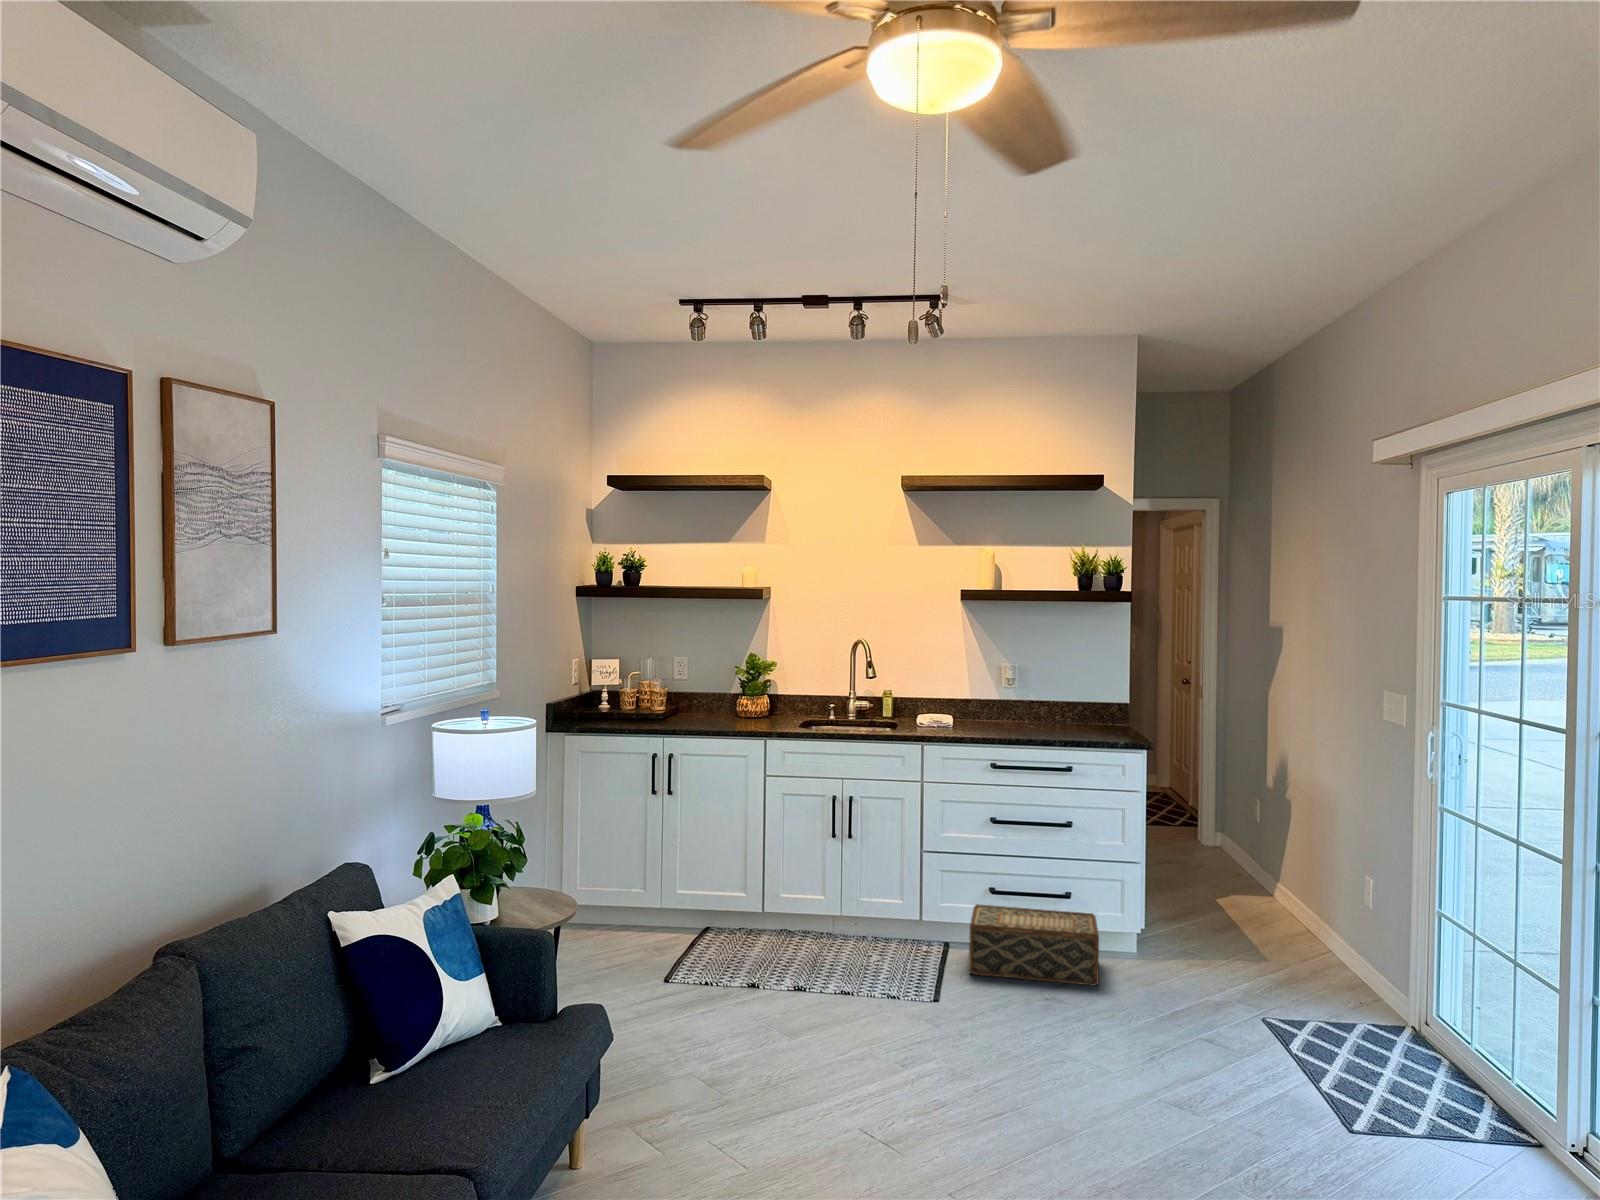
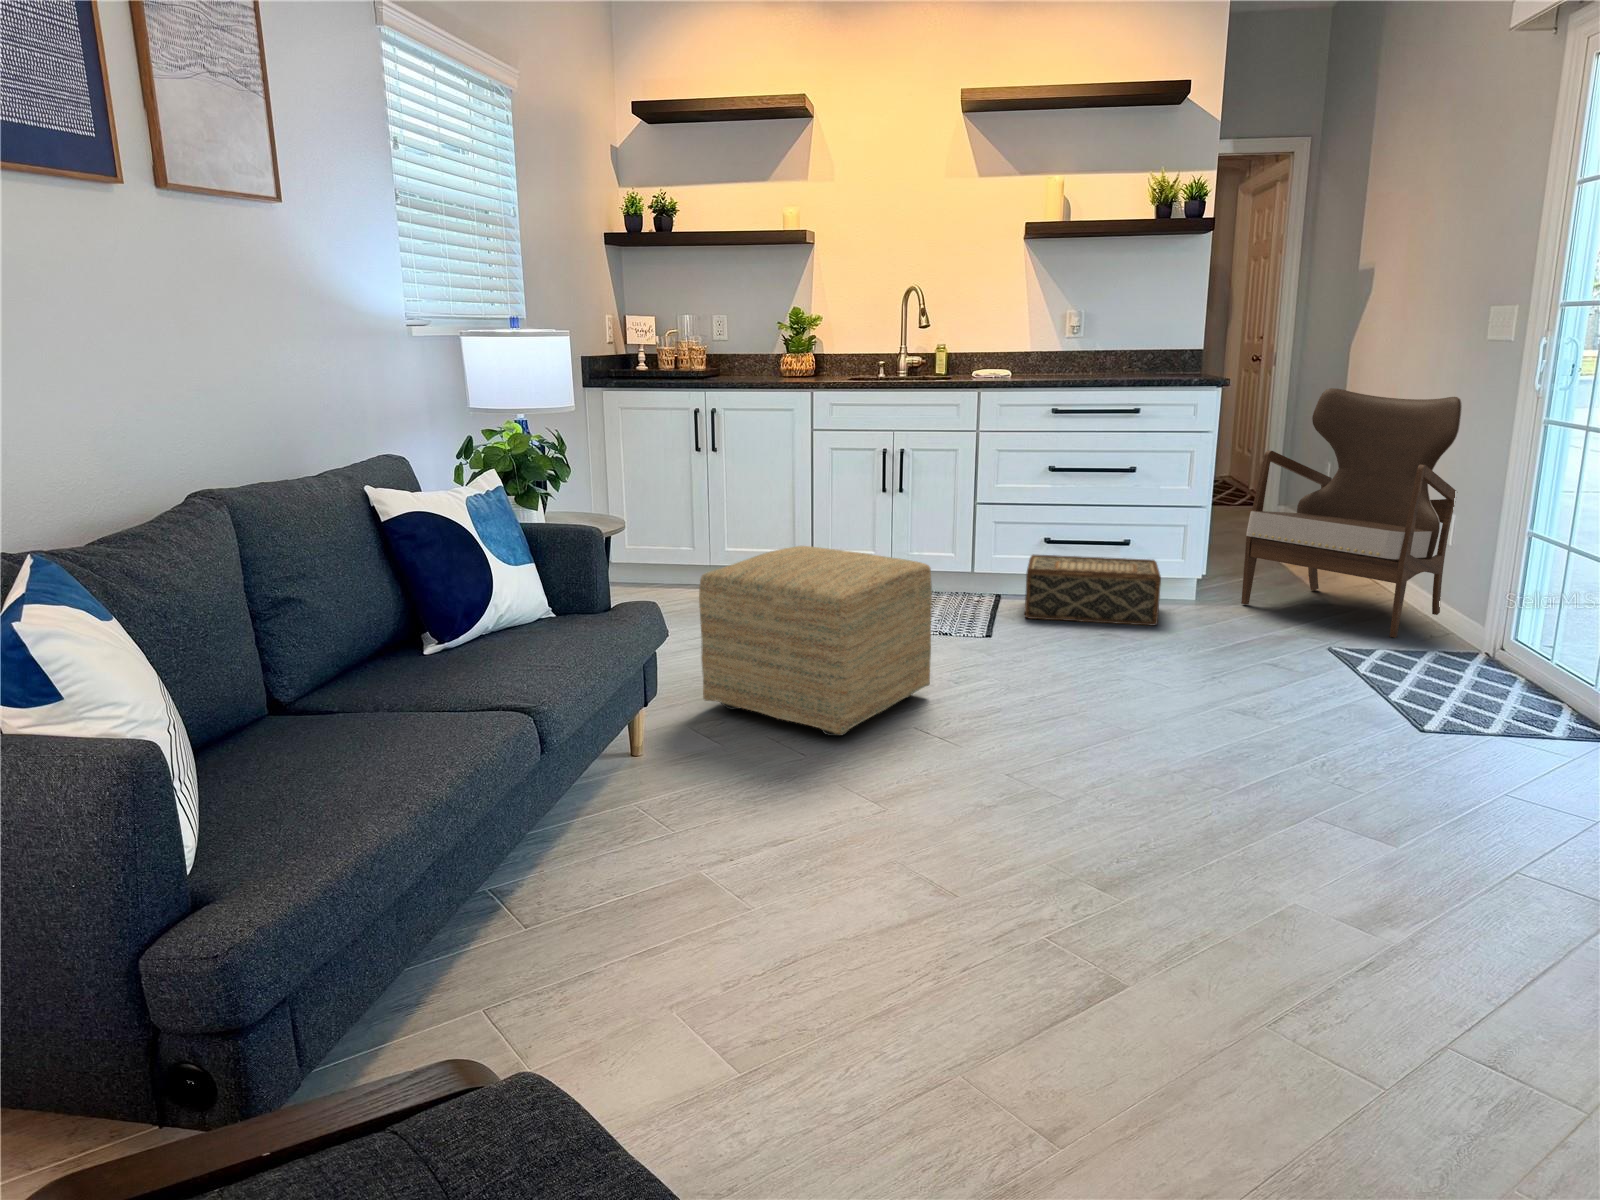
armchair: none [1179,747,1372,1005] -> present [1241,388,1462,638]
ottoman: none [645,917,873,1138] -> present [699,546,932,736]

